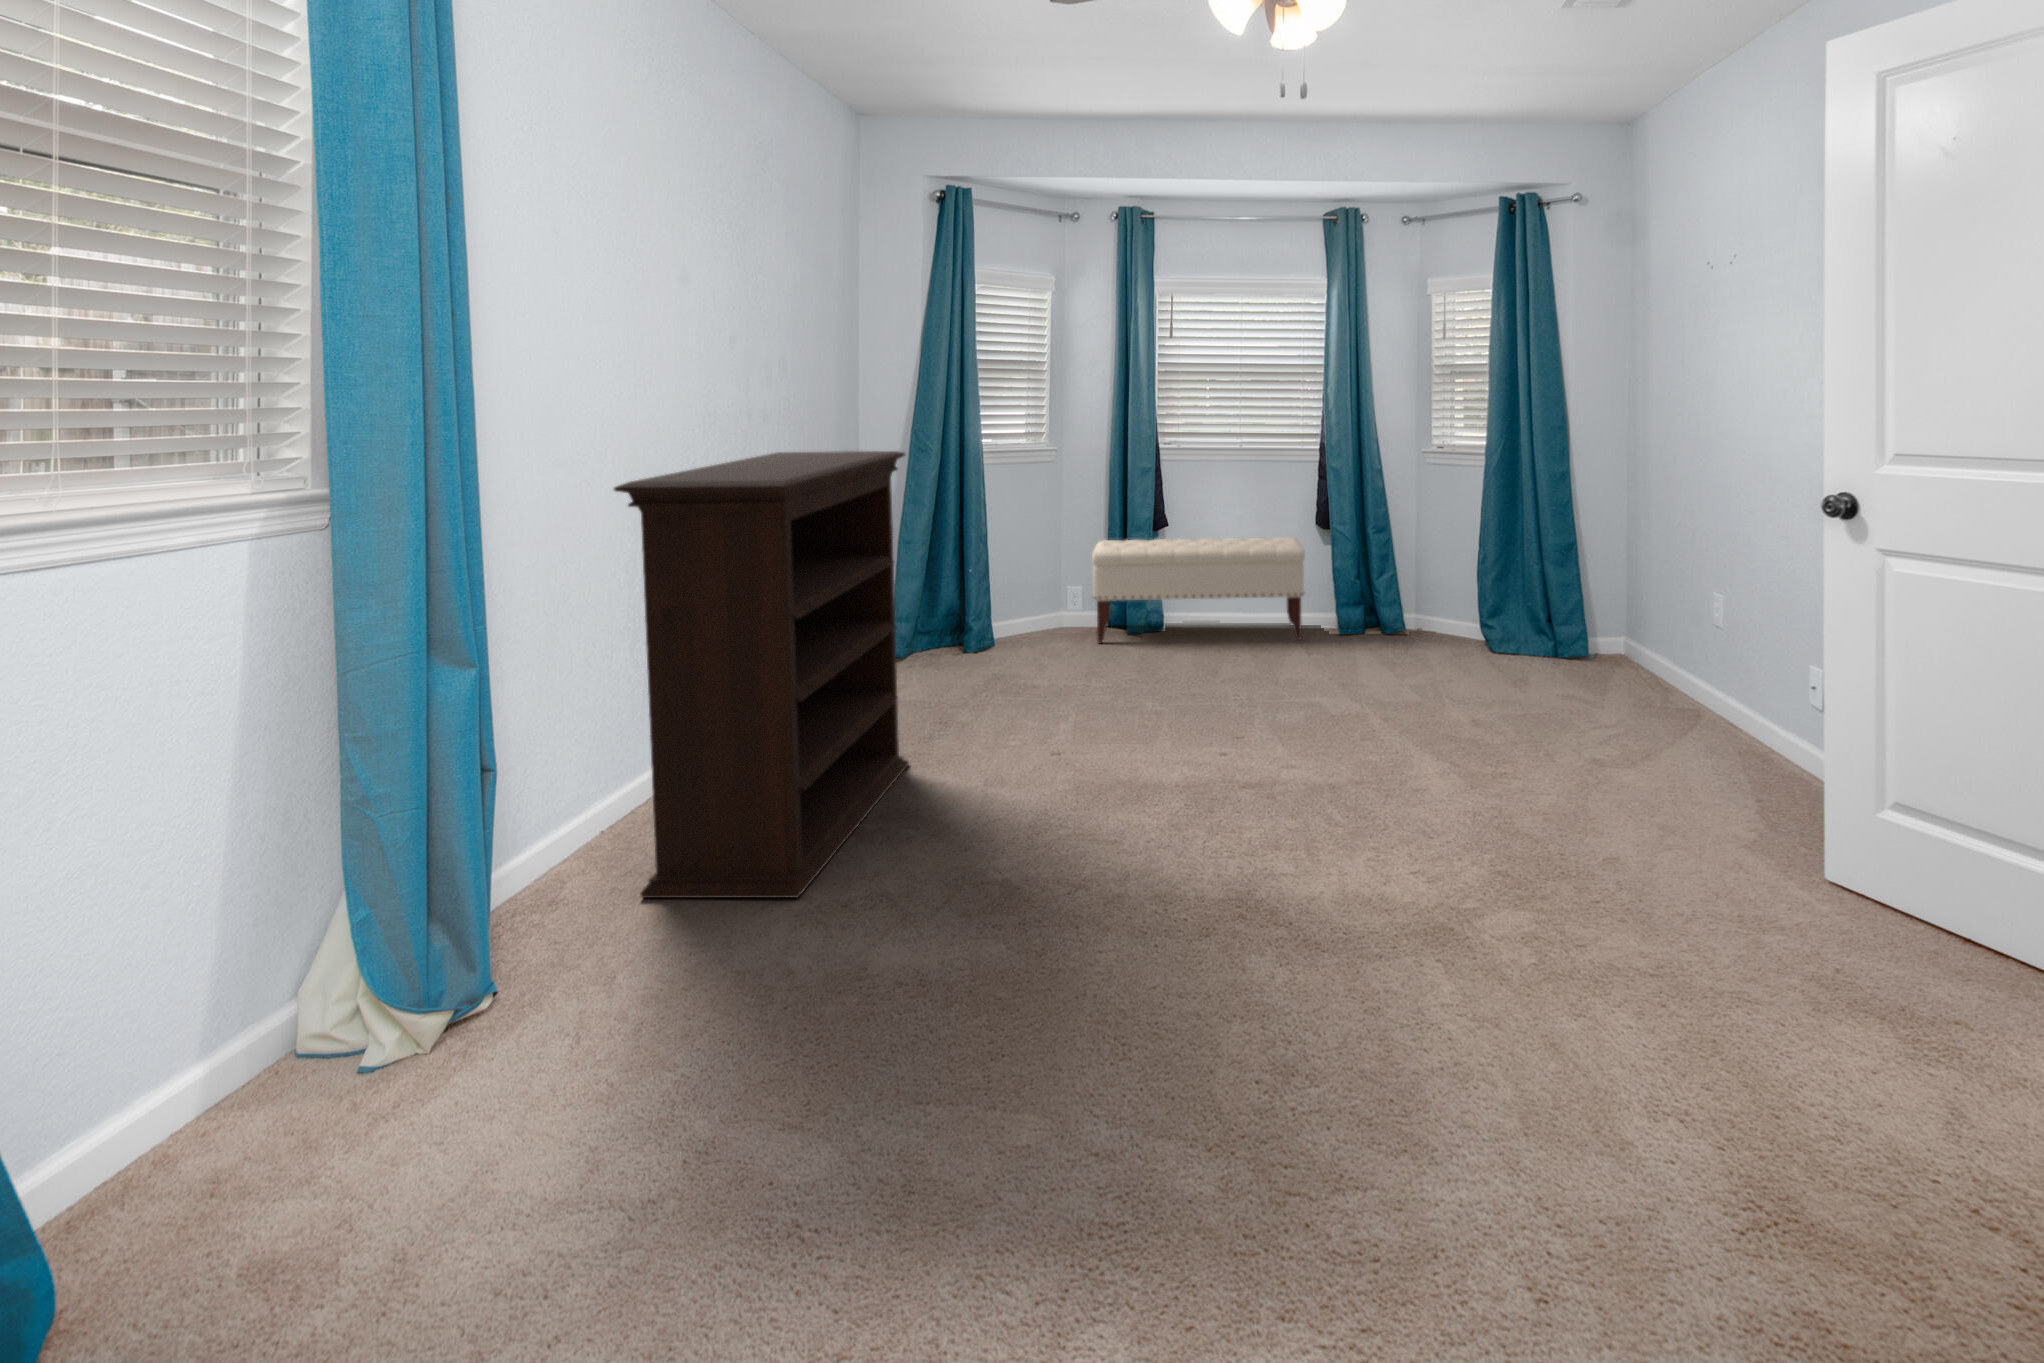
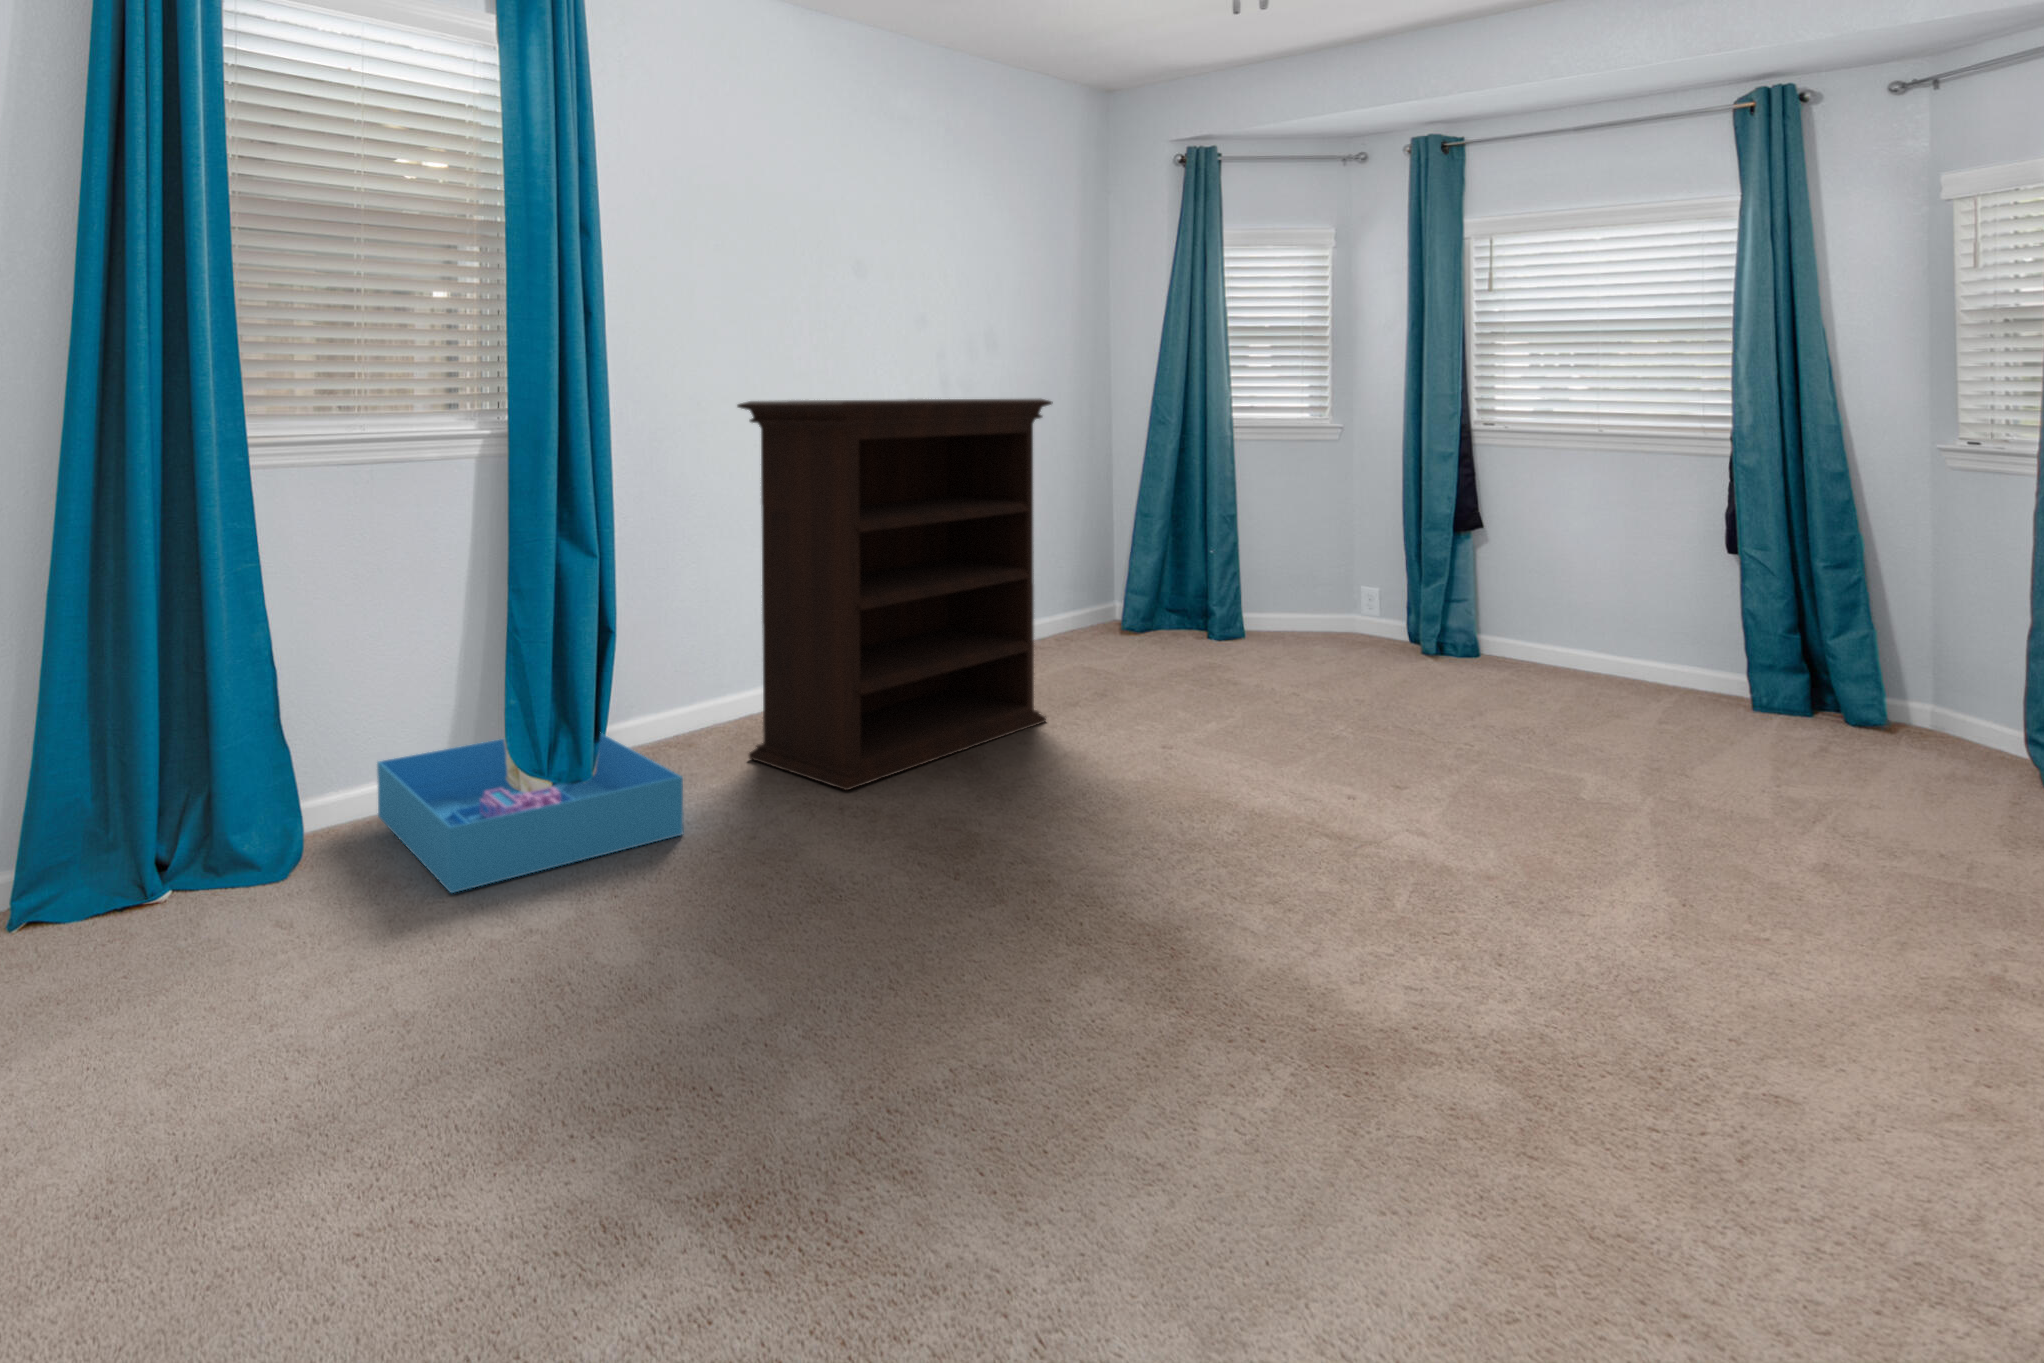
bench: present [1092,537,1305,643] -> none [1362,542,1691,703]
storage bin: none [127,926,666,1219] -> present [377,734,683,893]

